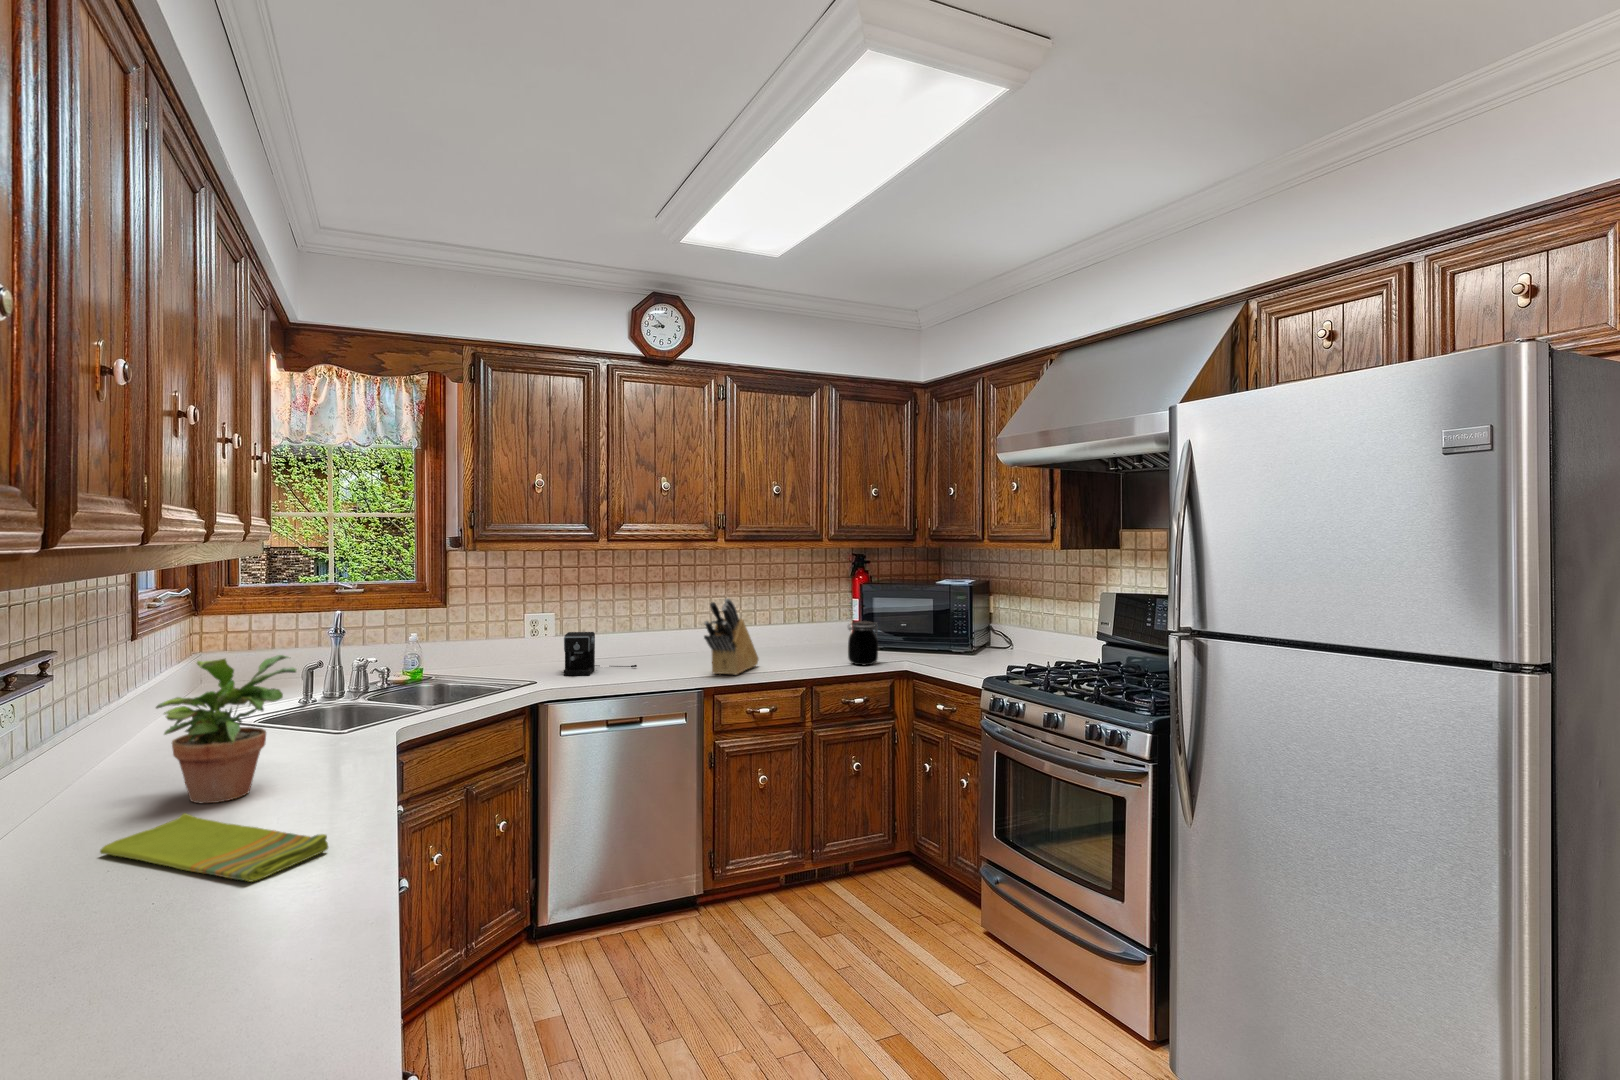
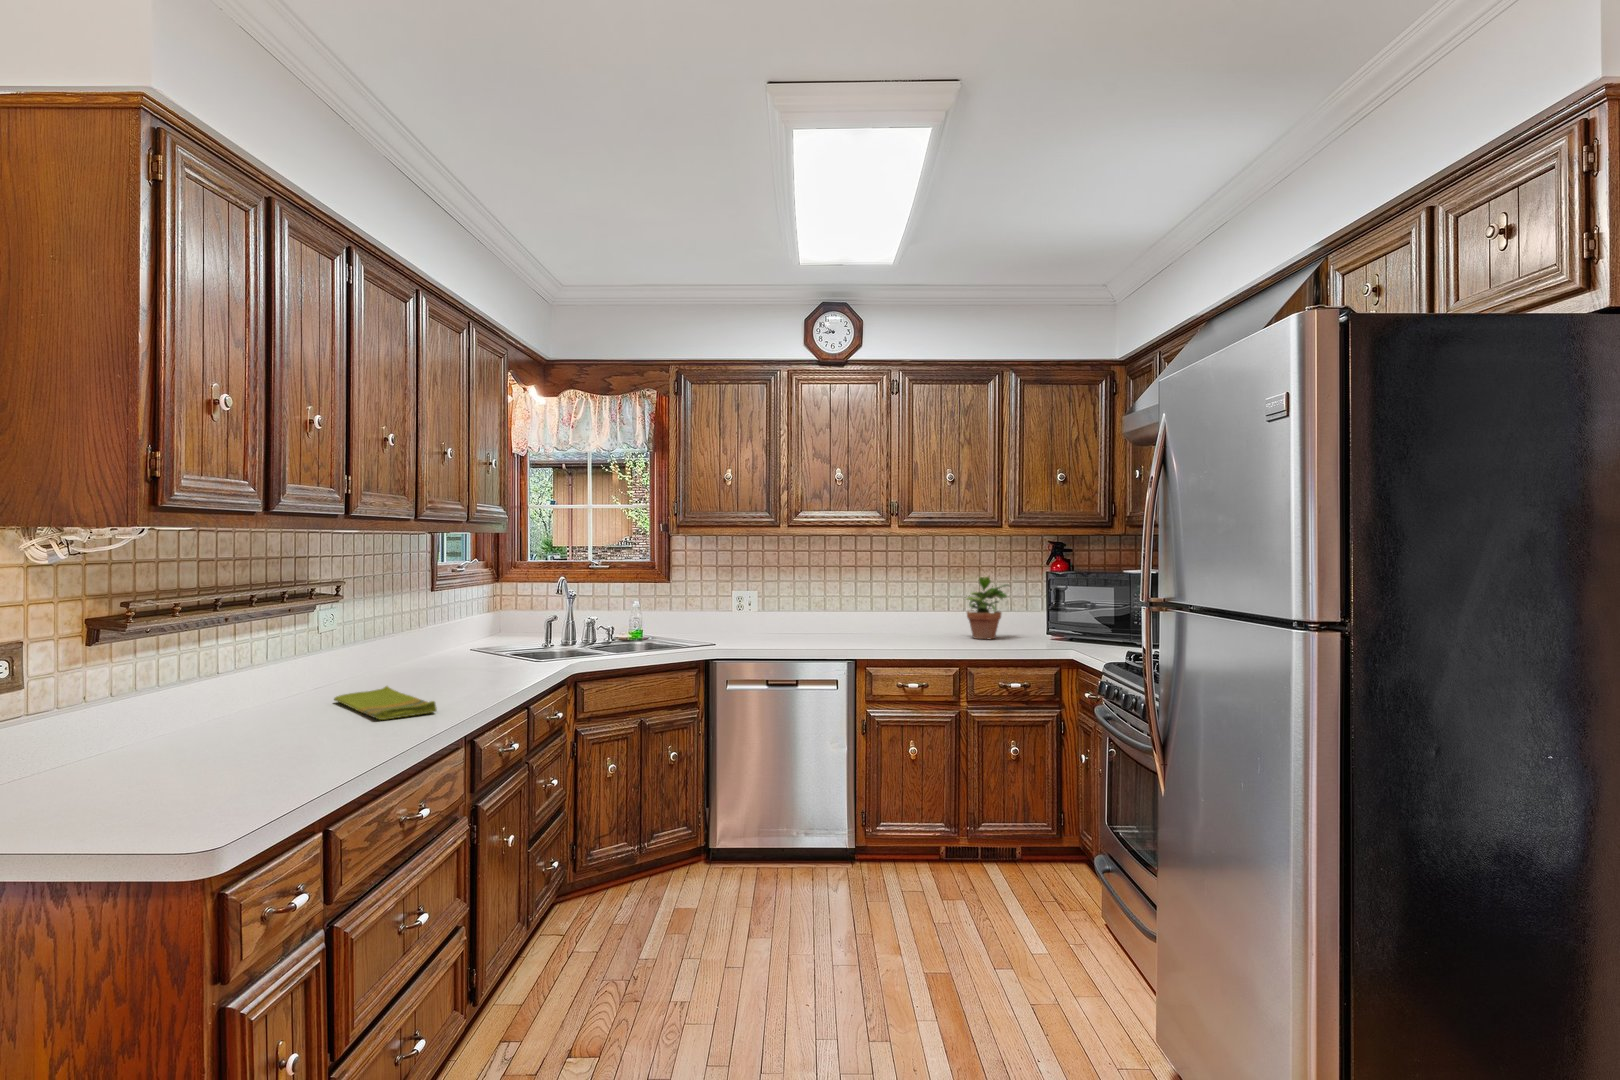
knife block: present [704,598,758,675] -> none [859,578,927,650]
jar: present [848,621,878,665] -> none [1016,607,1049,651]
coffee maker: present [564,632,637,676] -> none [751,606,819,643]
potted plant: present [156,655,296,803] -> present [966,577,1009,639]

